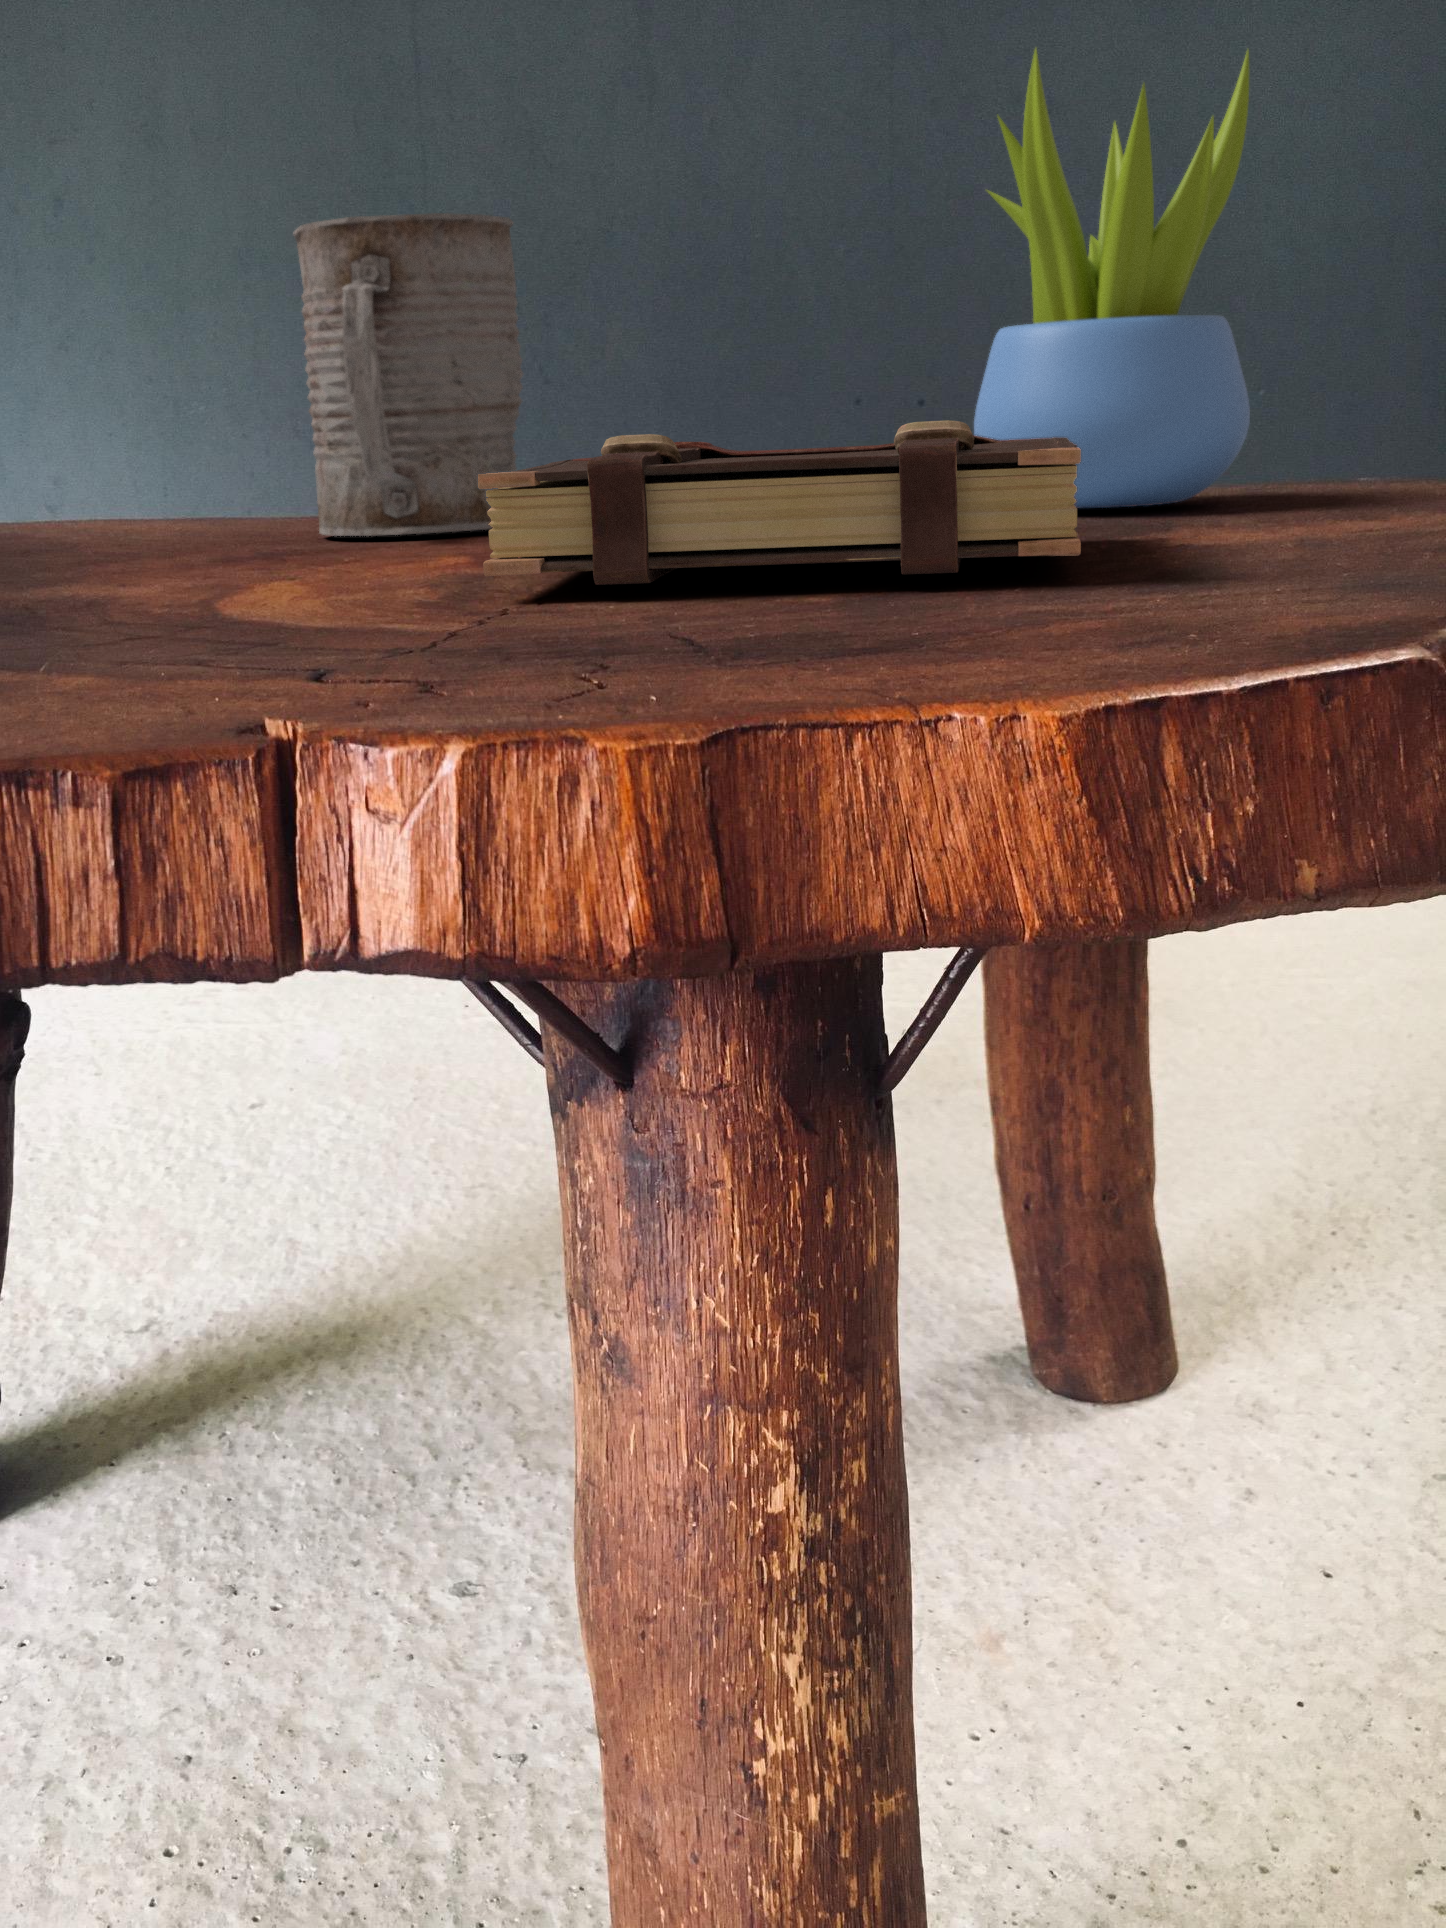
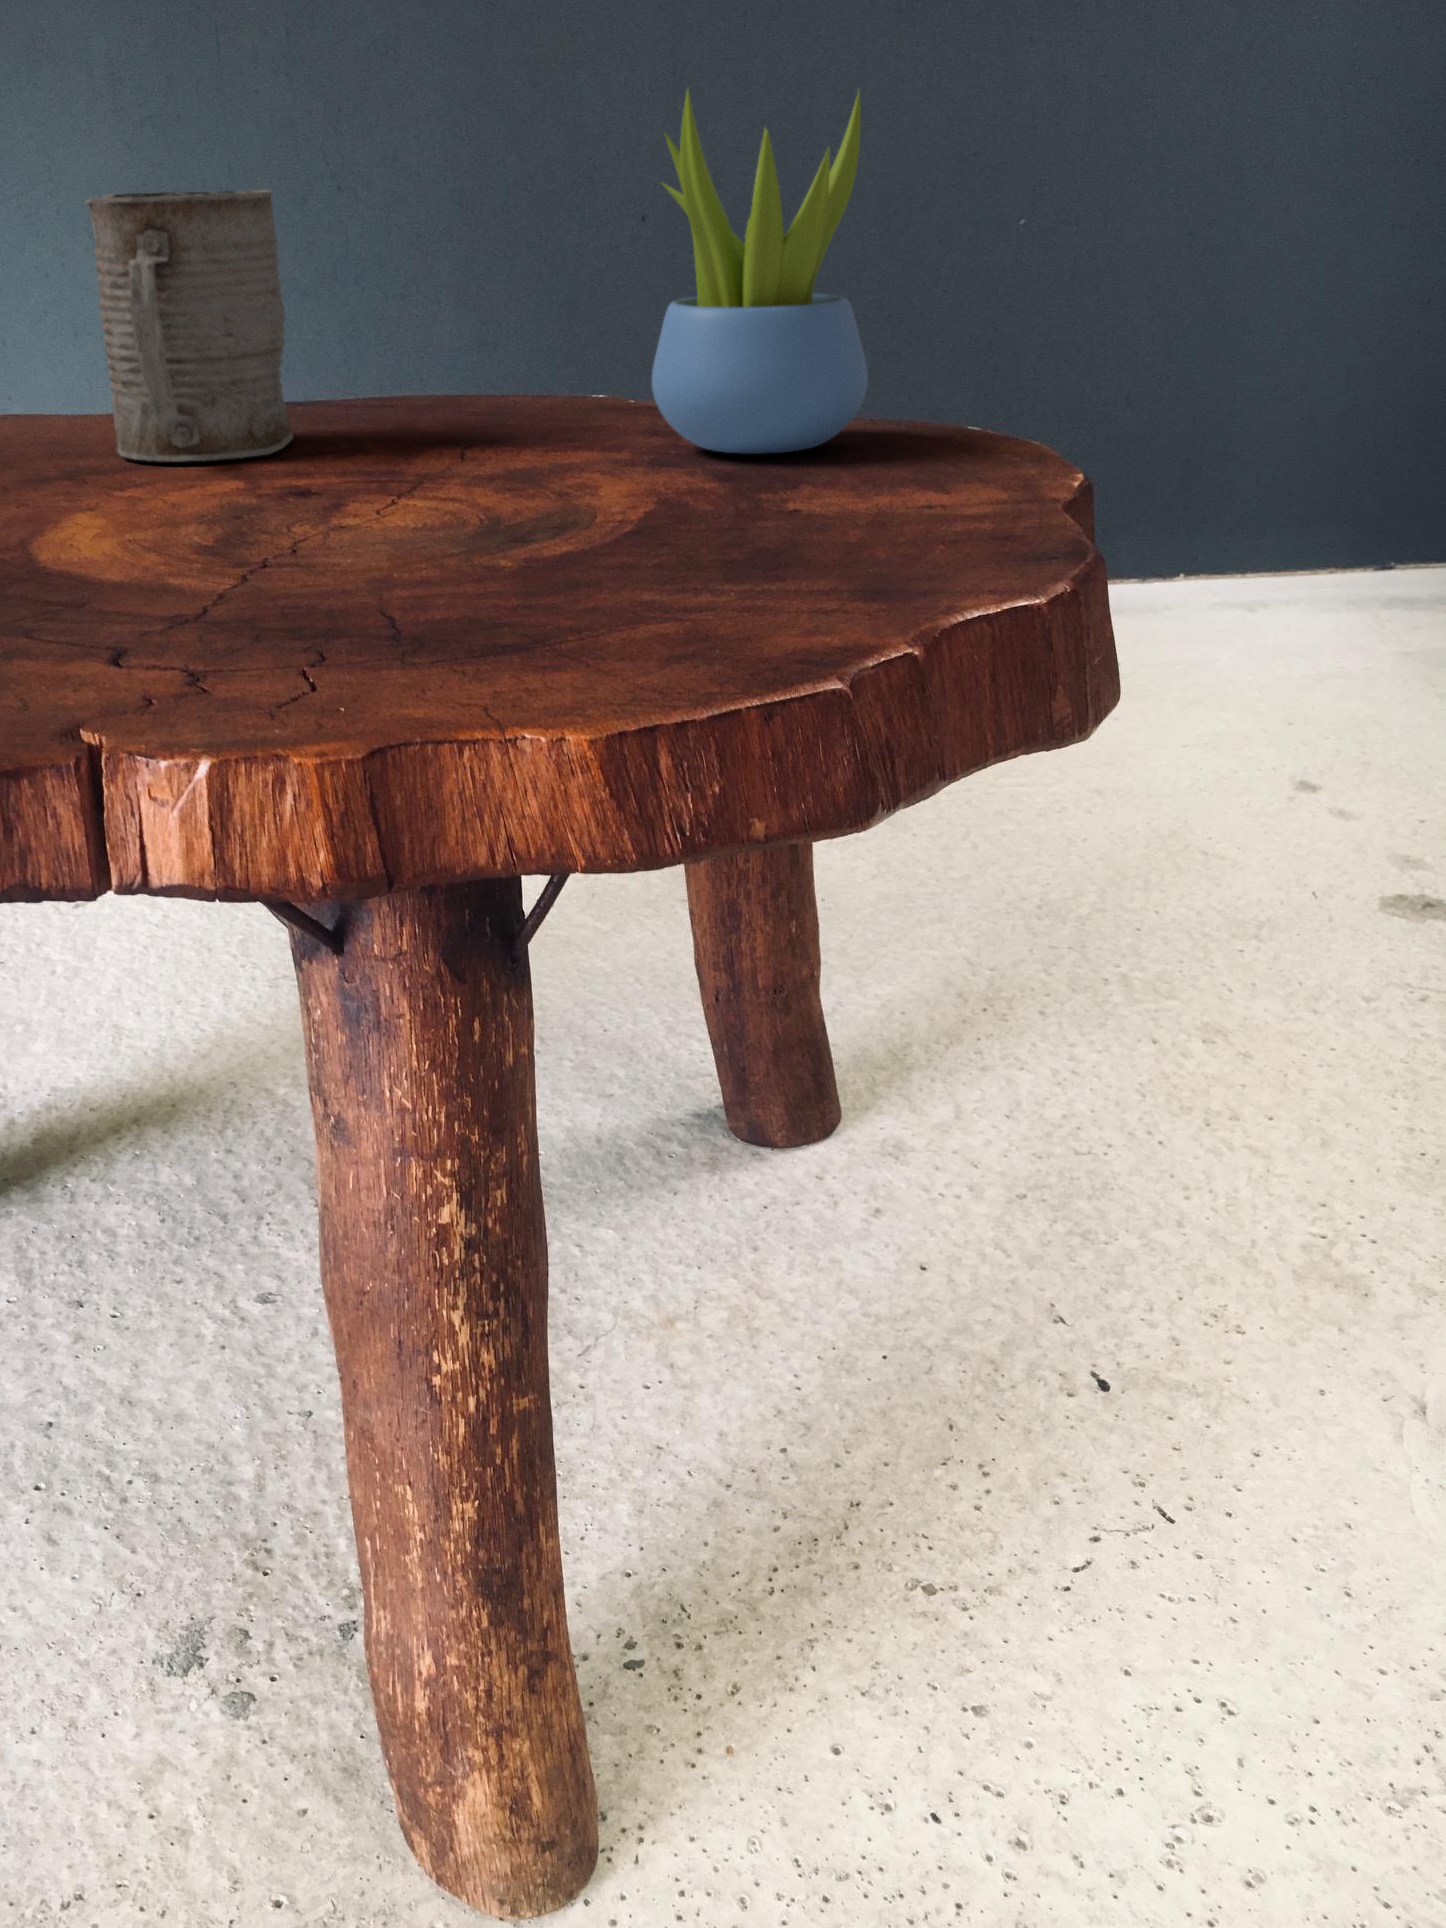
book: present [478,420,1081,585] -> none [235,426,696,568]

